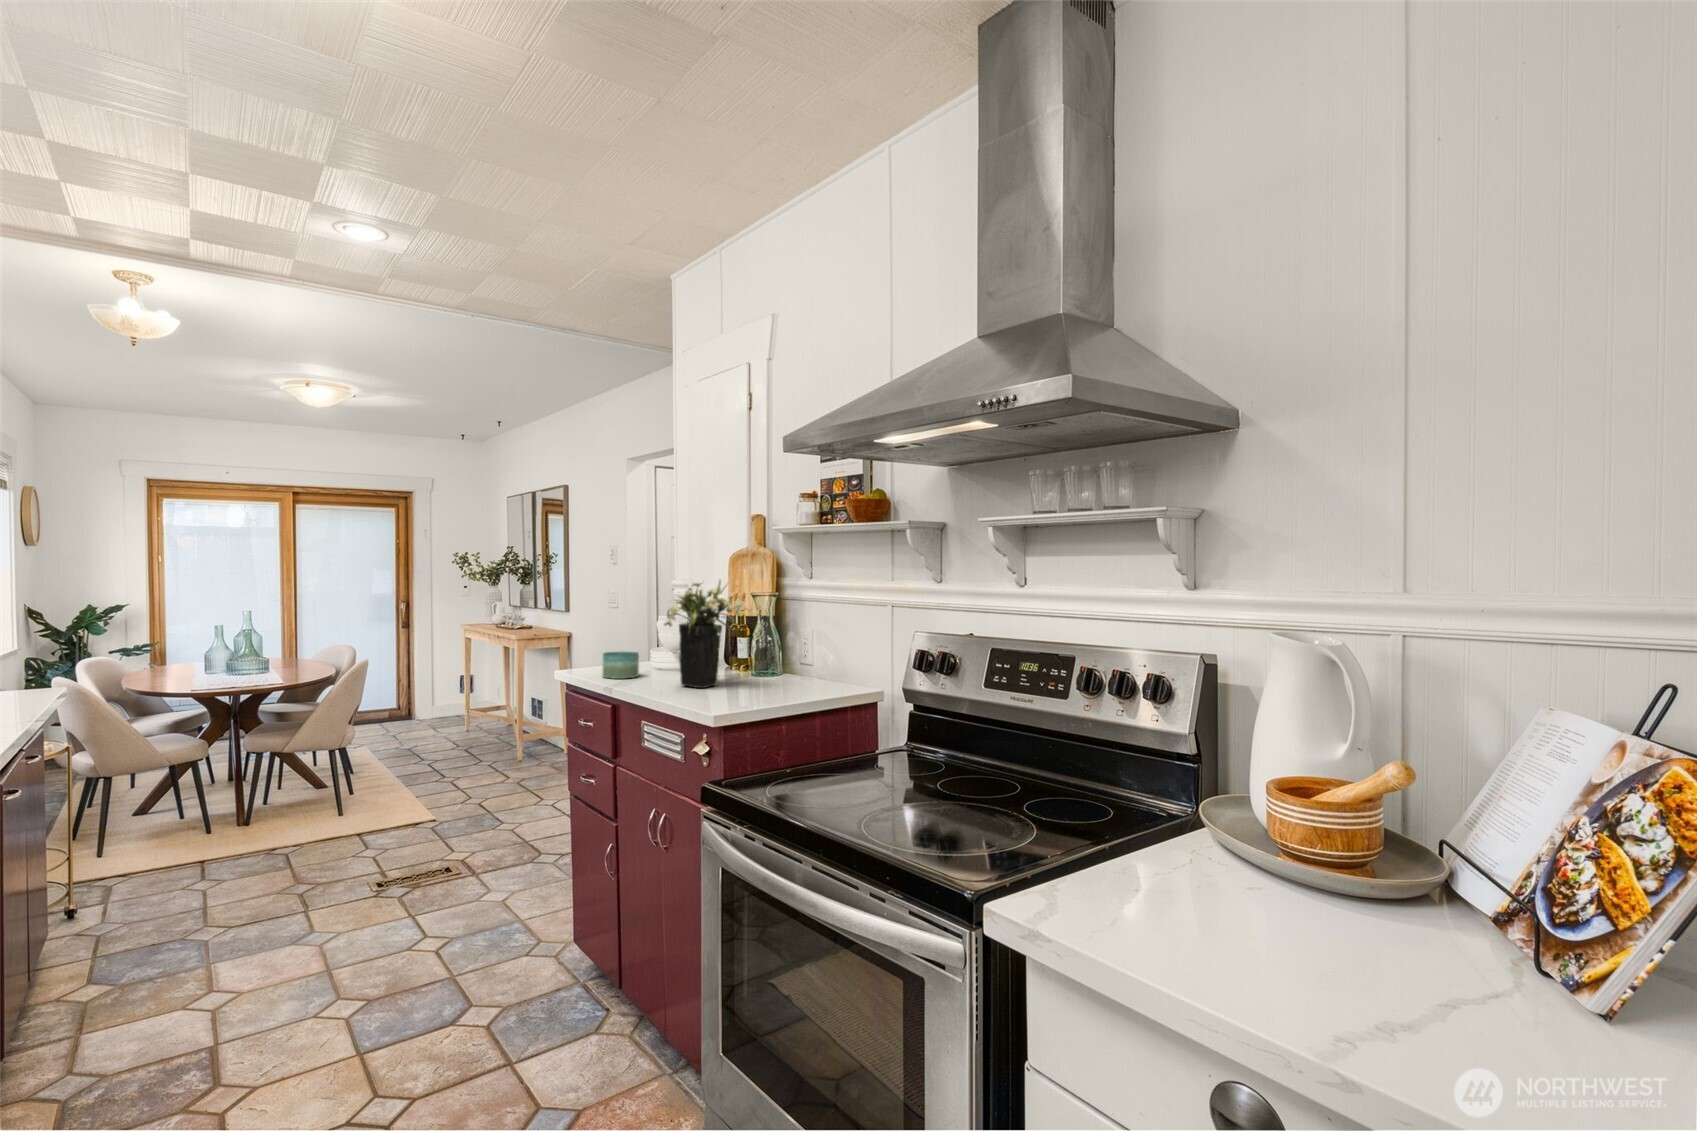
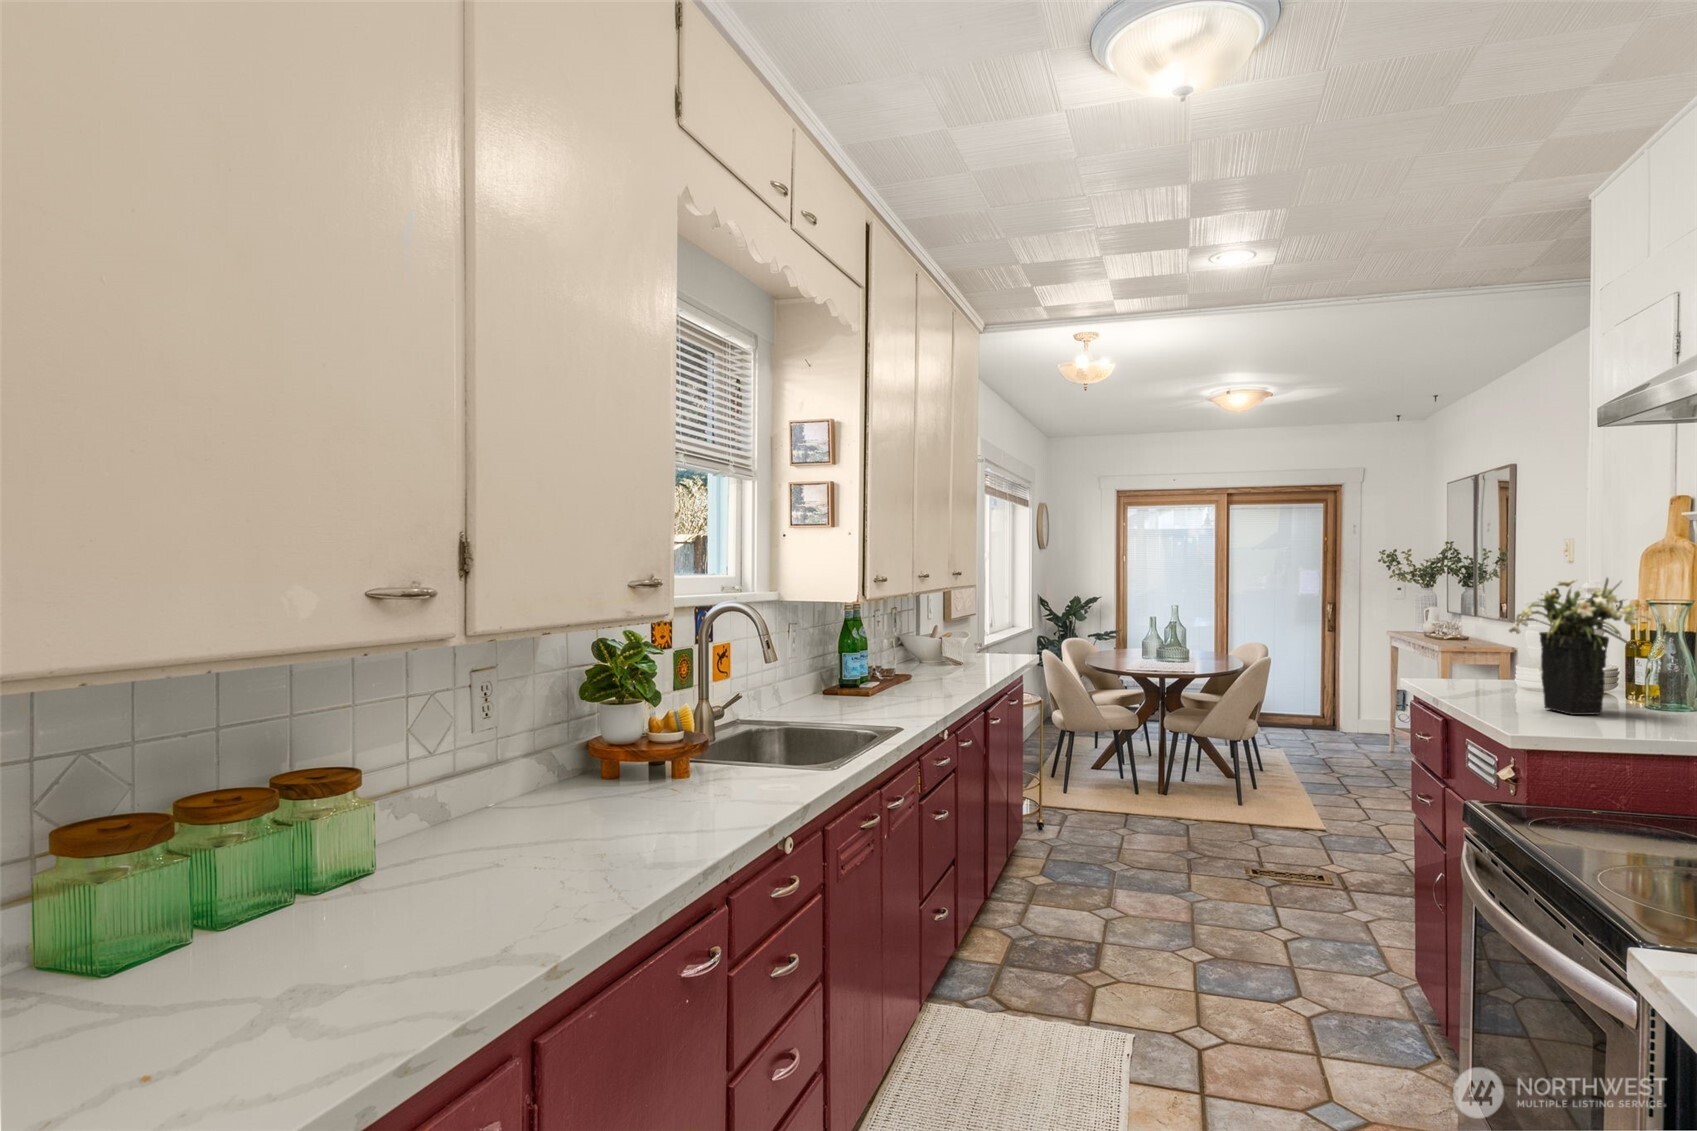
candle: present [602,652,639,679] -> none [1452,662,1501,694]

